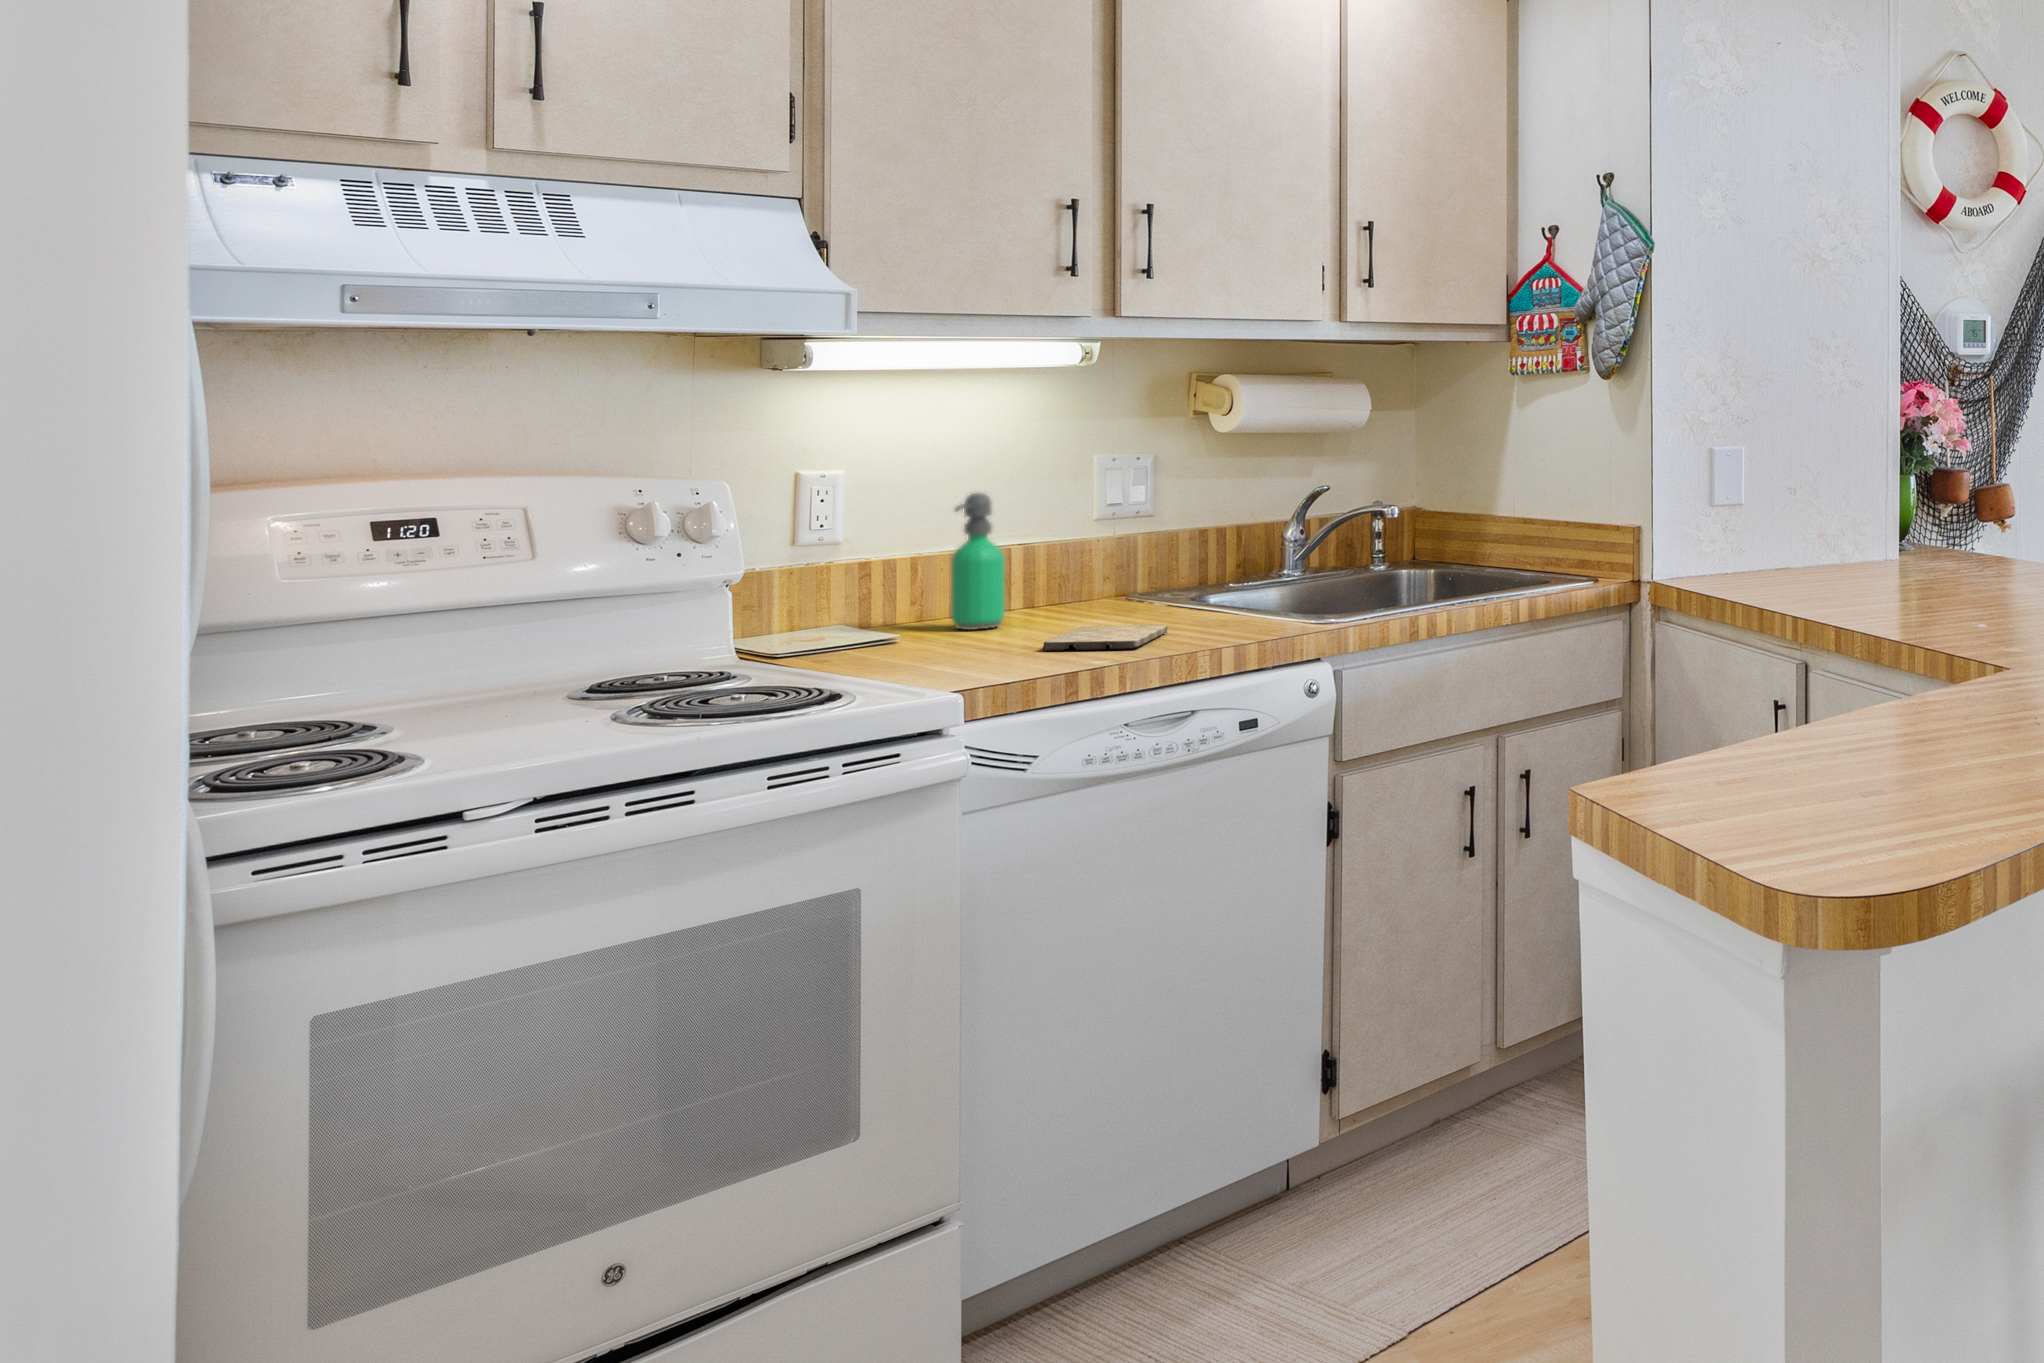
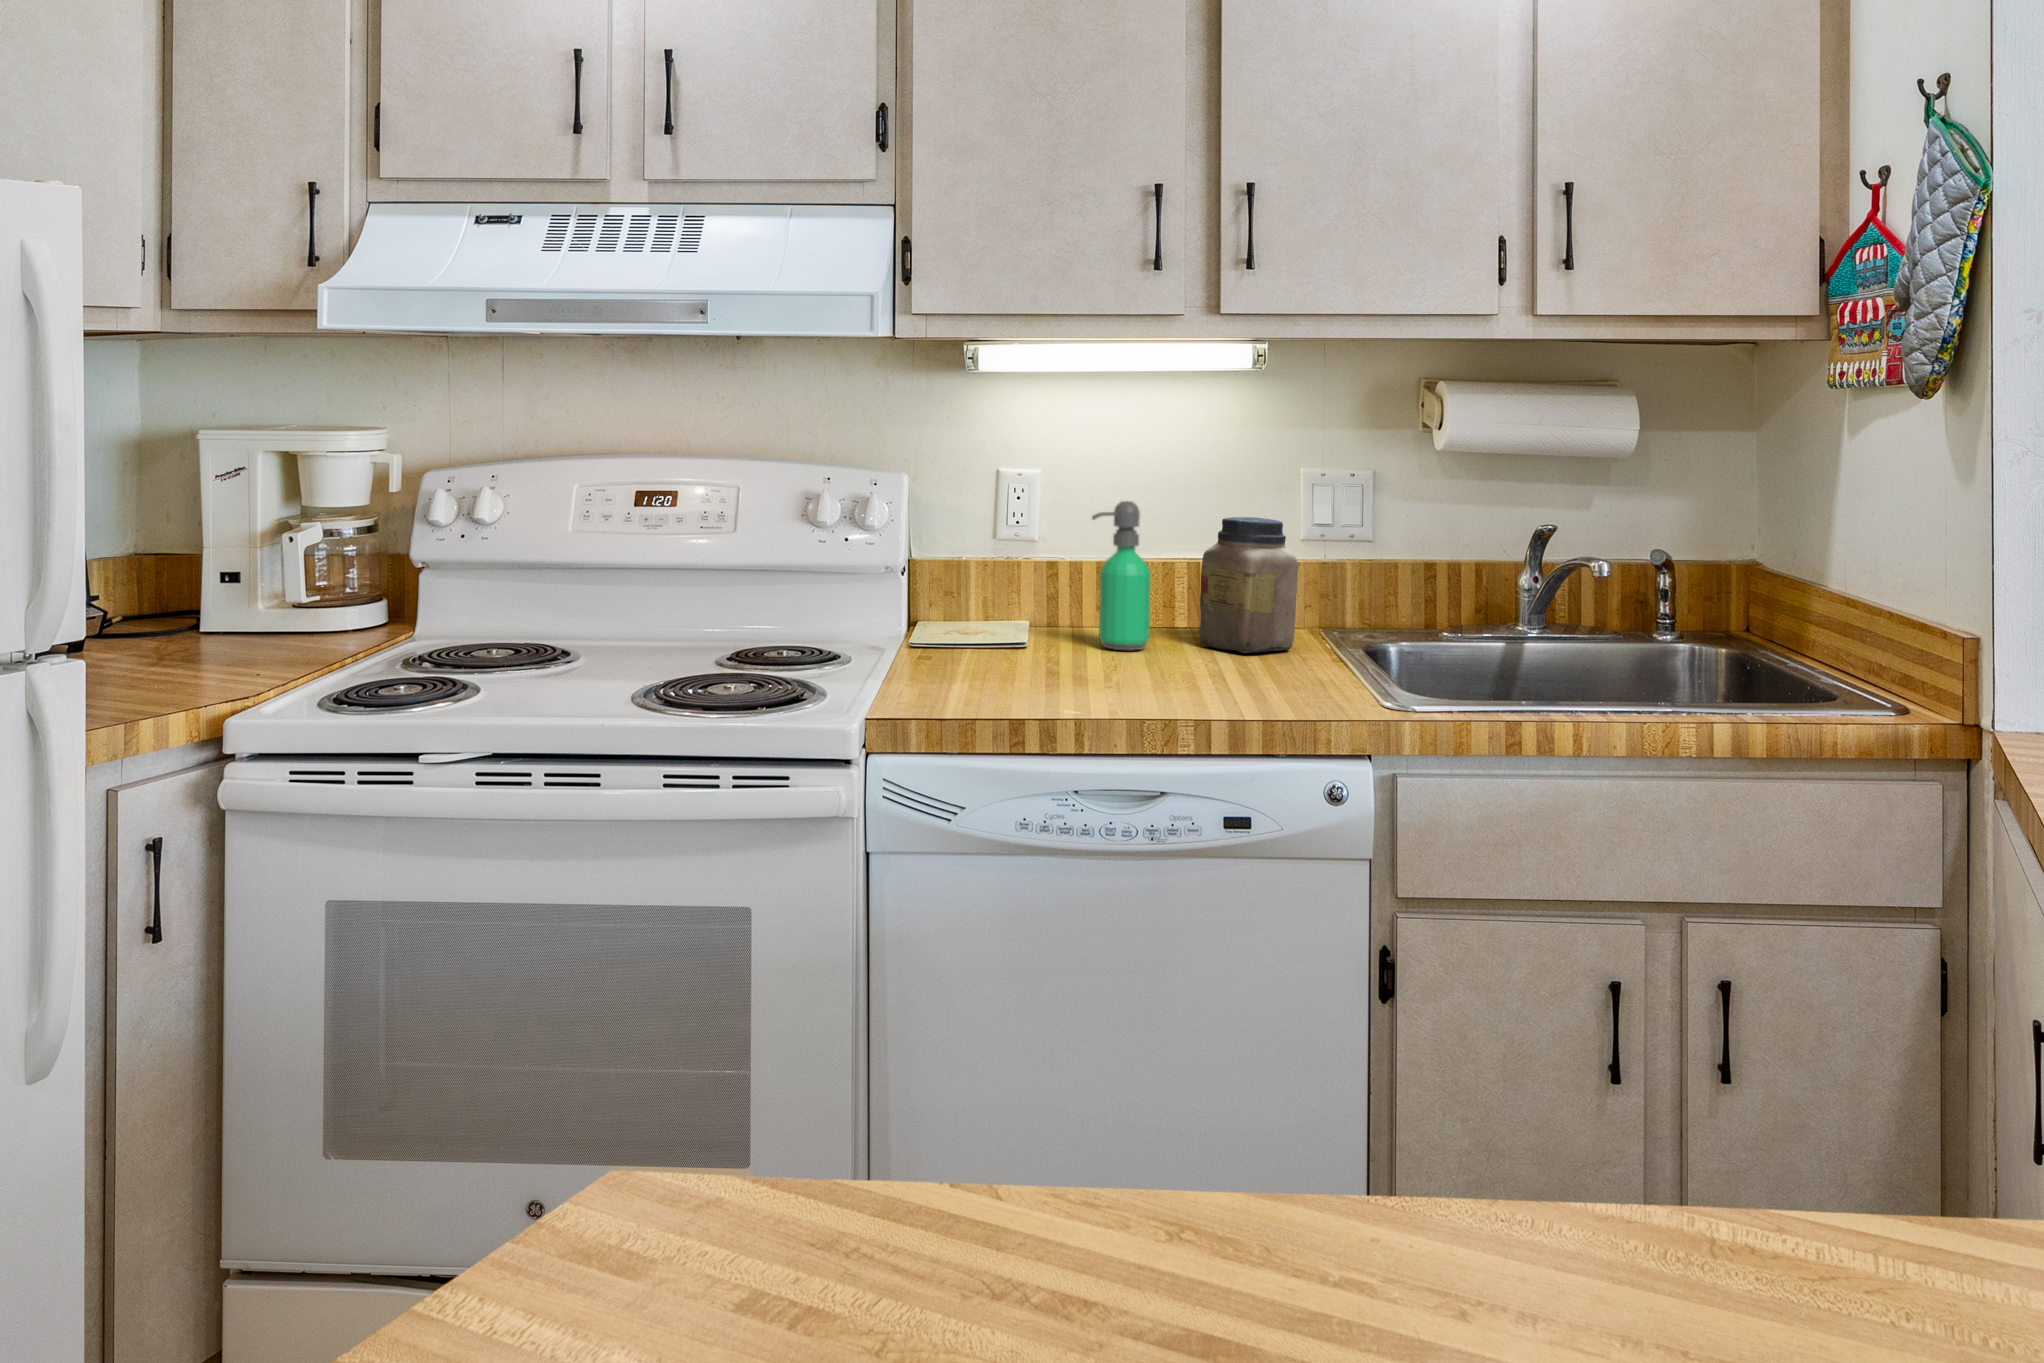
jar: none [1031,499,1119,617] -> present [1199,517,1298,653]
cutting board: present [1043,625,1167,651] -> none [1074,664,1238,699]

